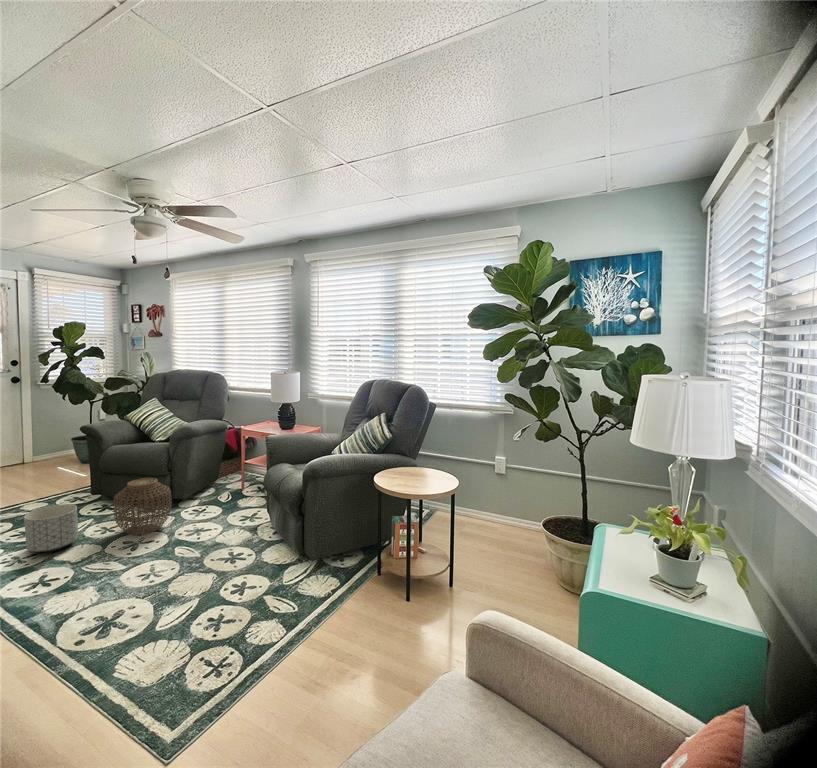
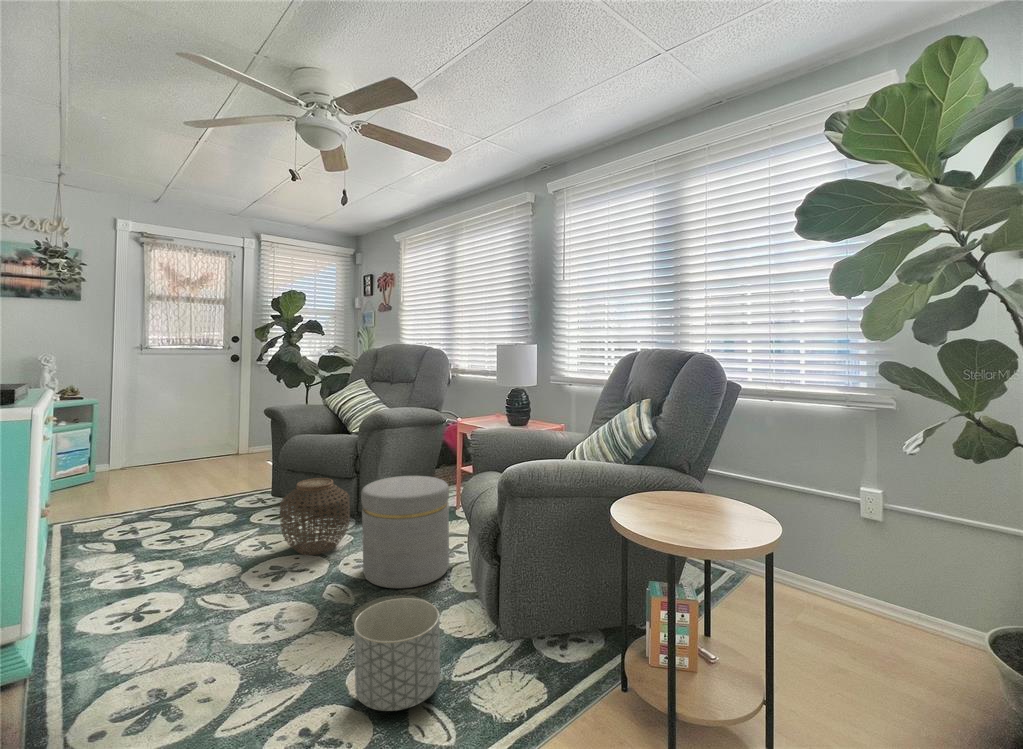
ottoman: none [192,469,256,546] -> present [361,476,449,588]
planter: present [24,504,78,552] -> present [354,598,440,711]

